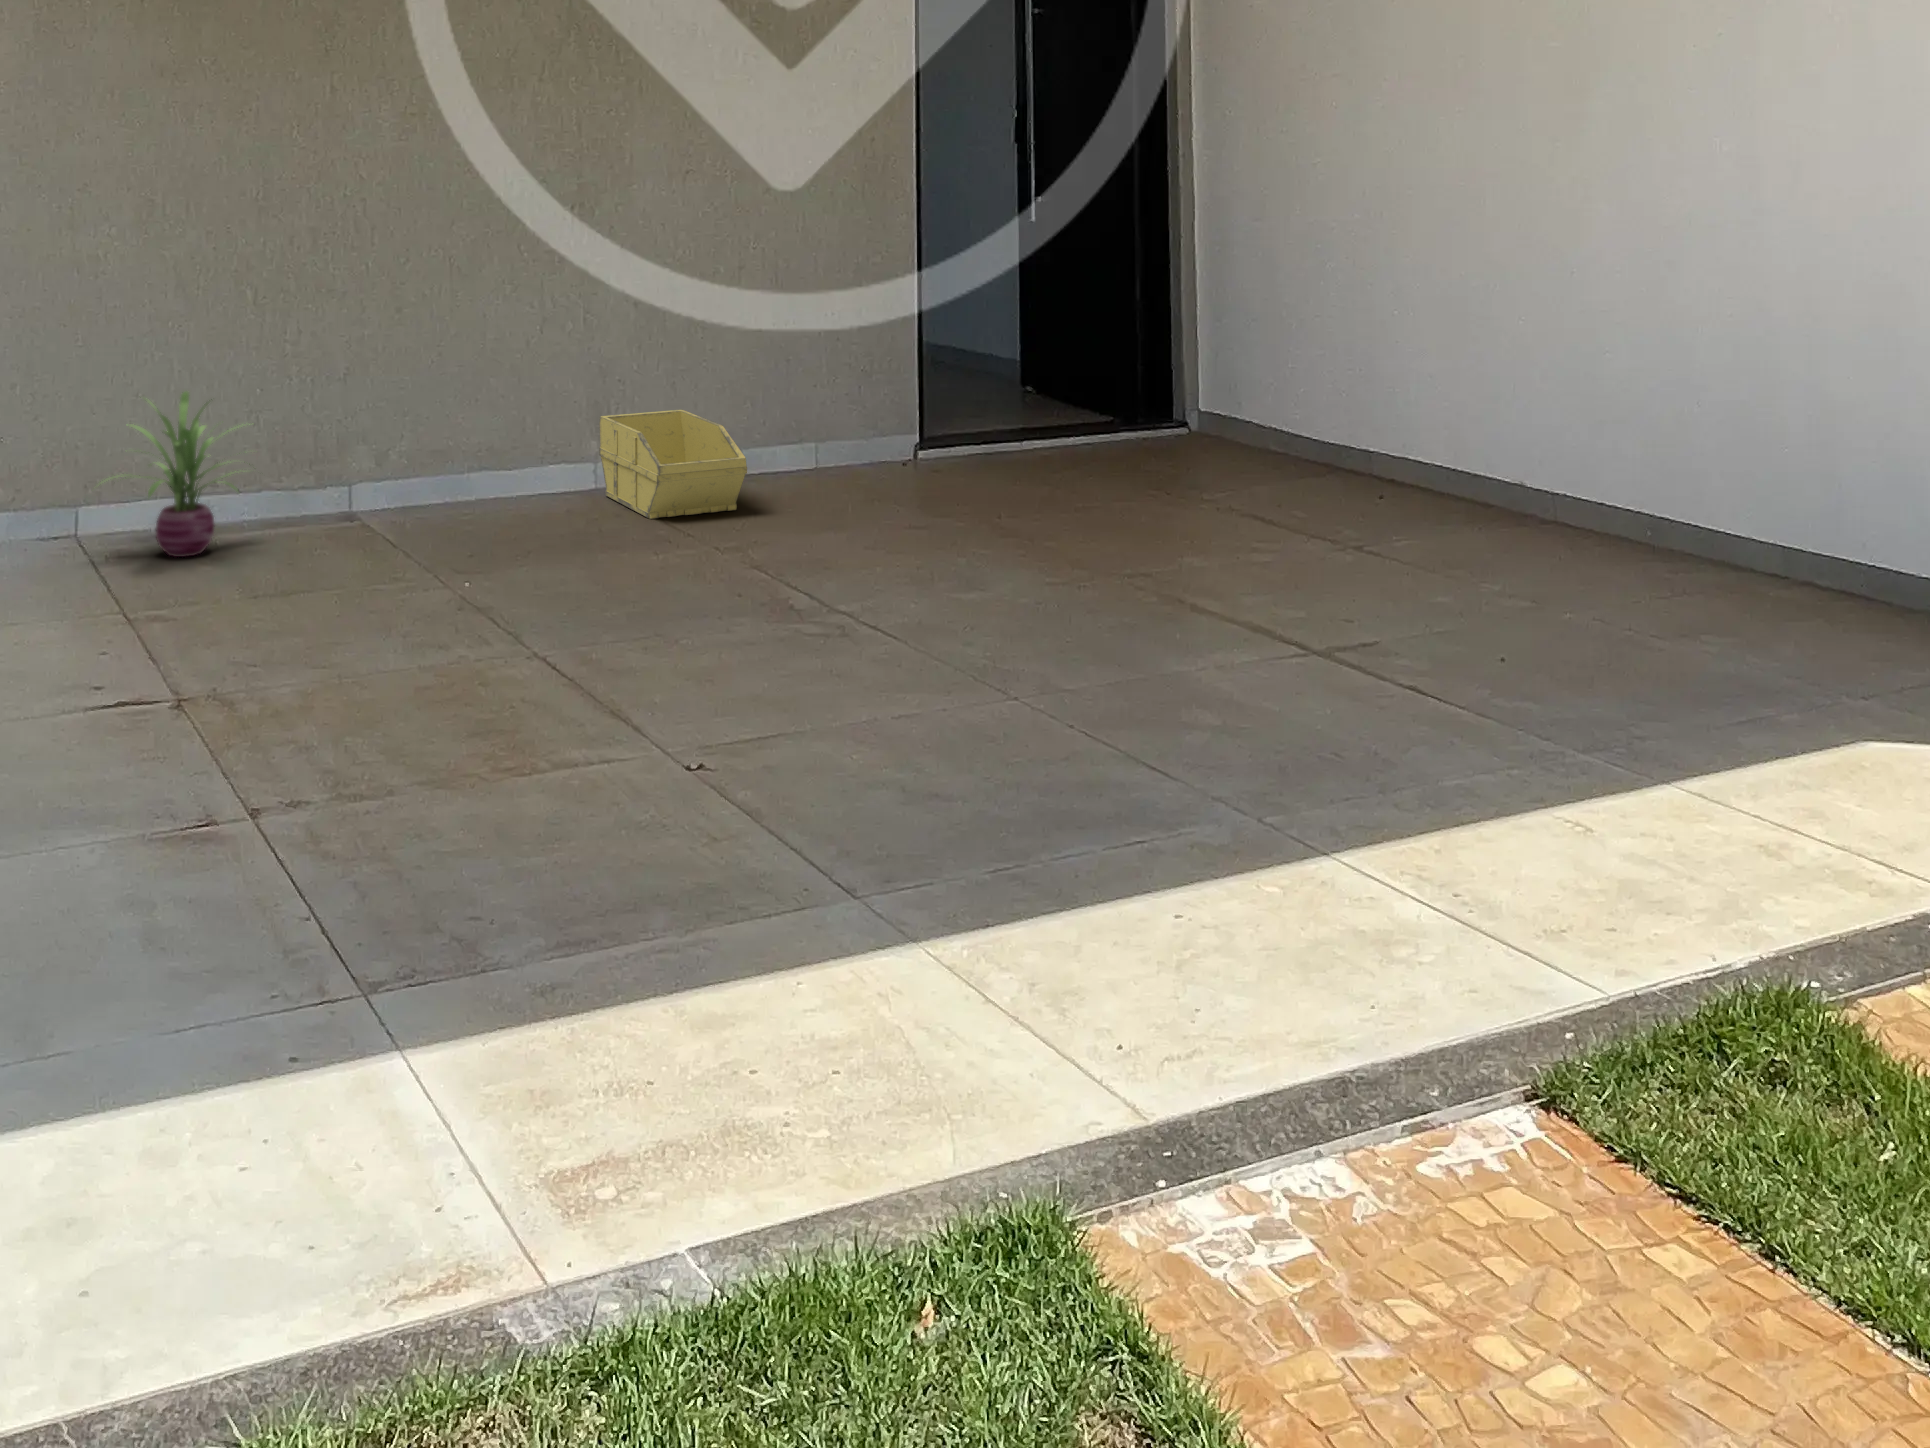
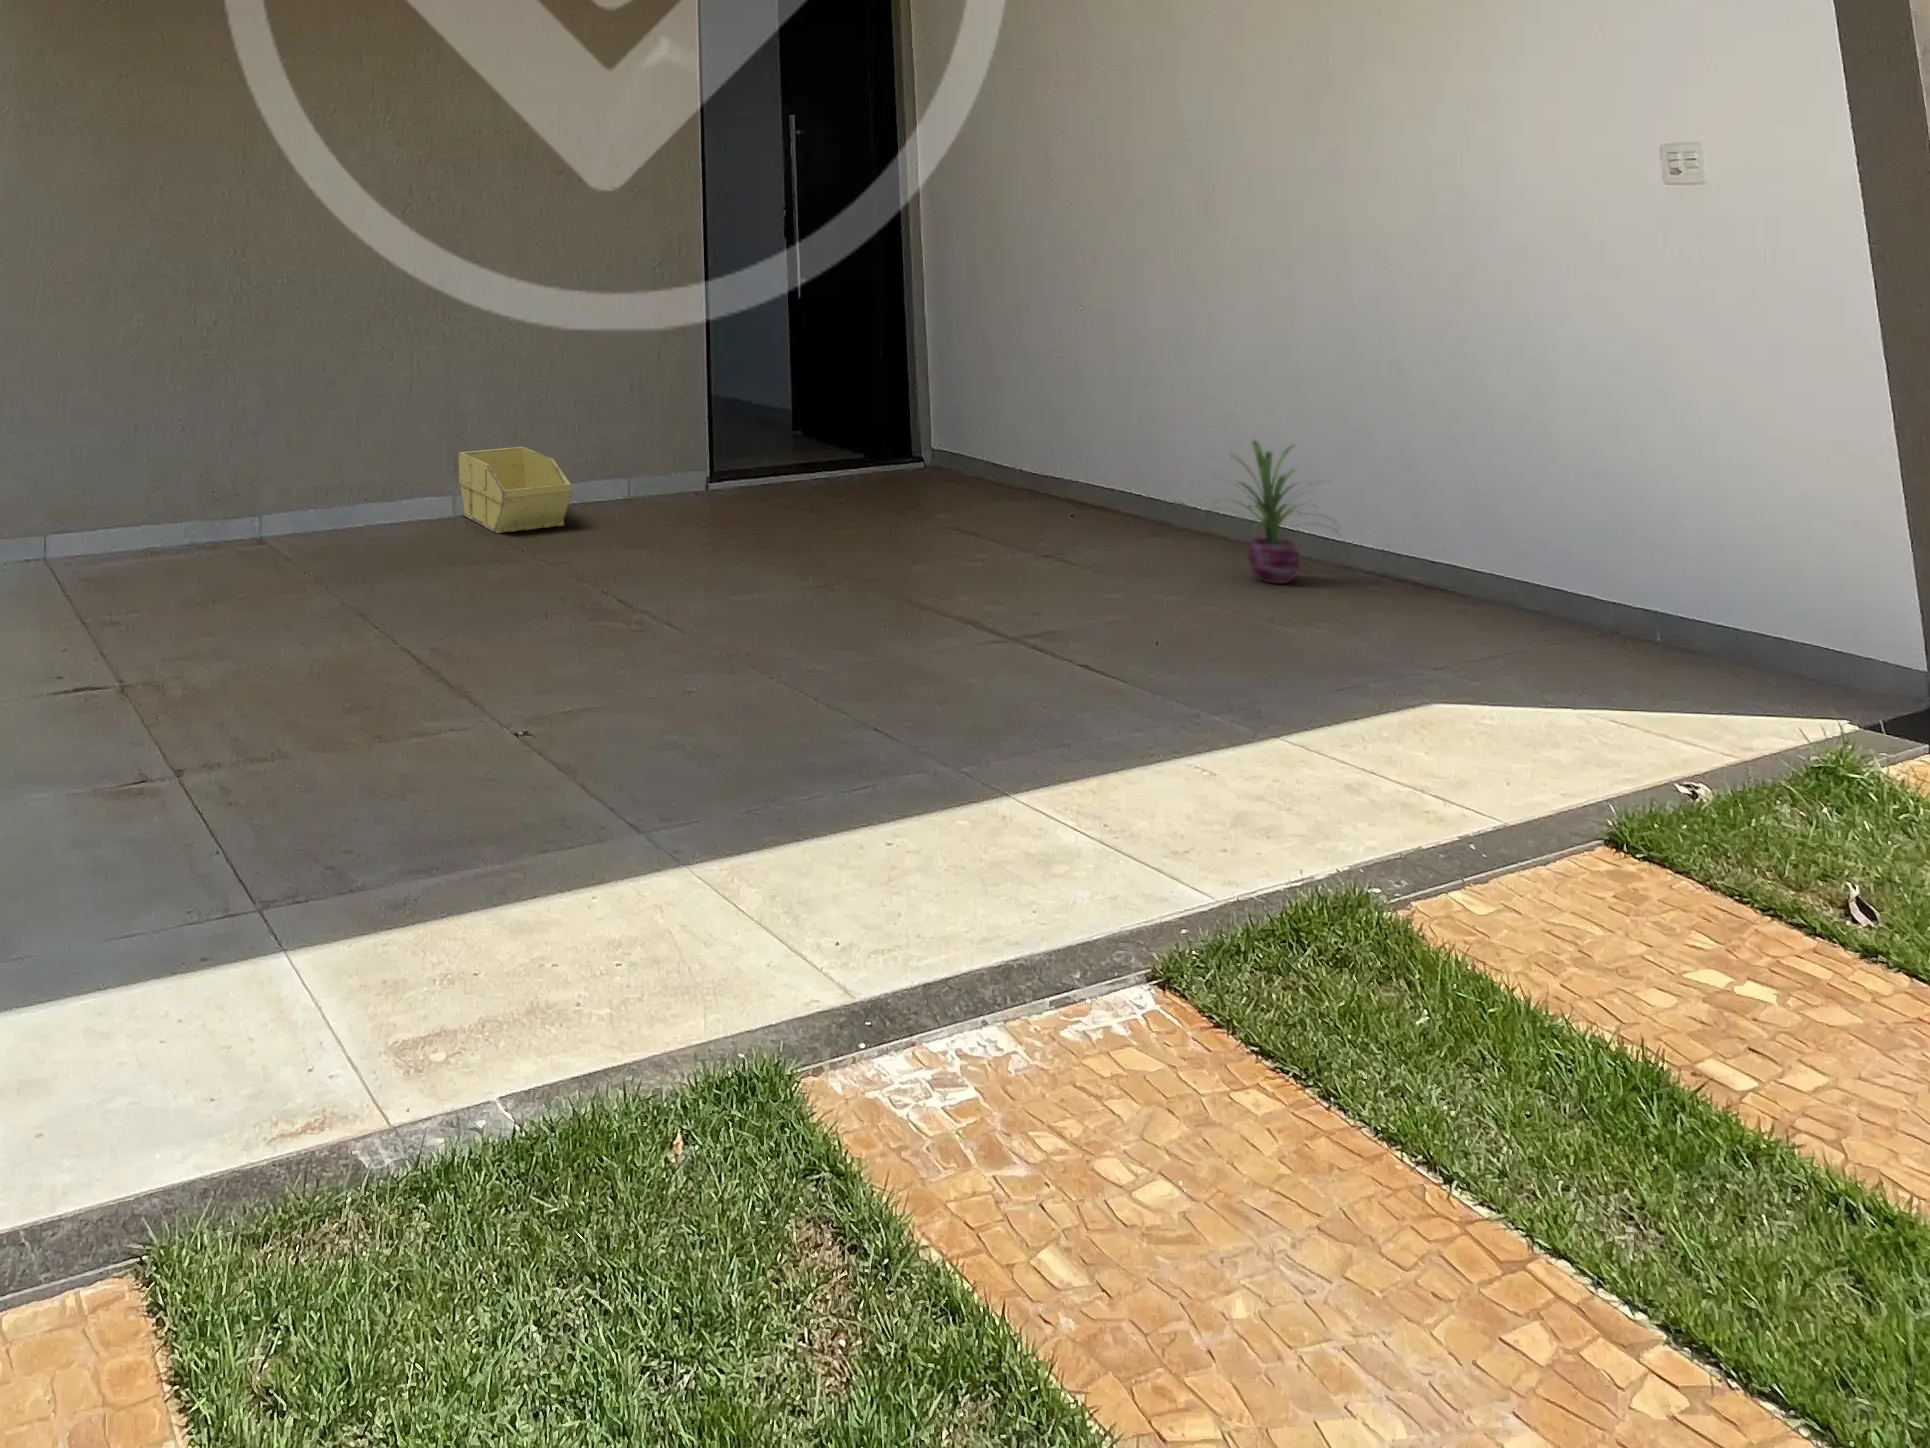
decorative plant: present [101,391,250,557] -> present [1205,441,1337,584]

